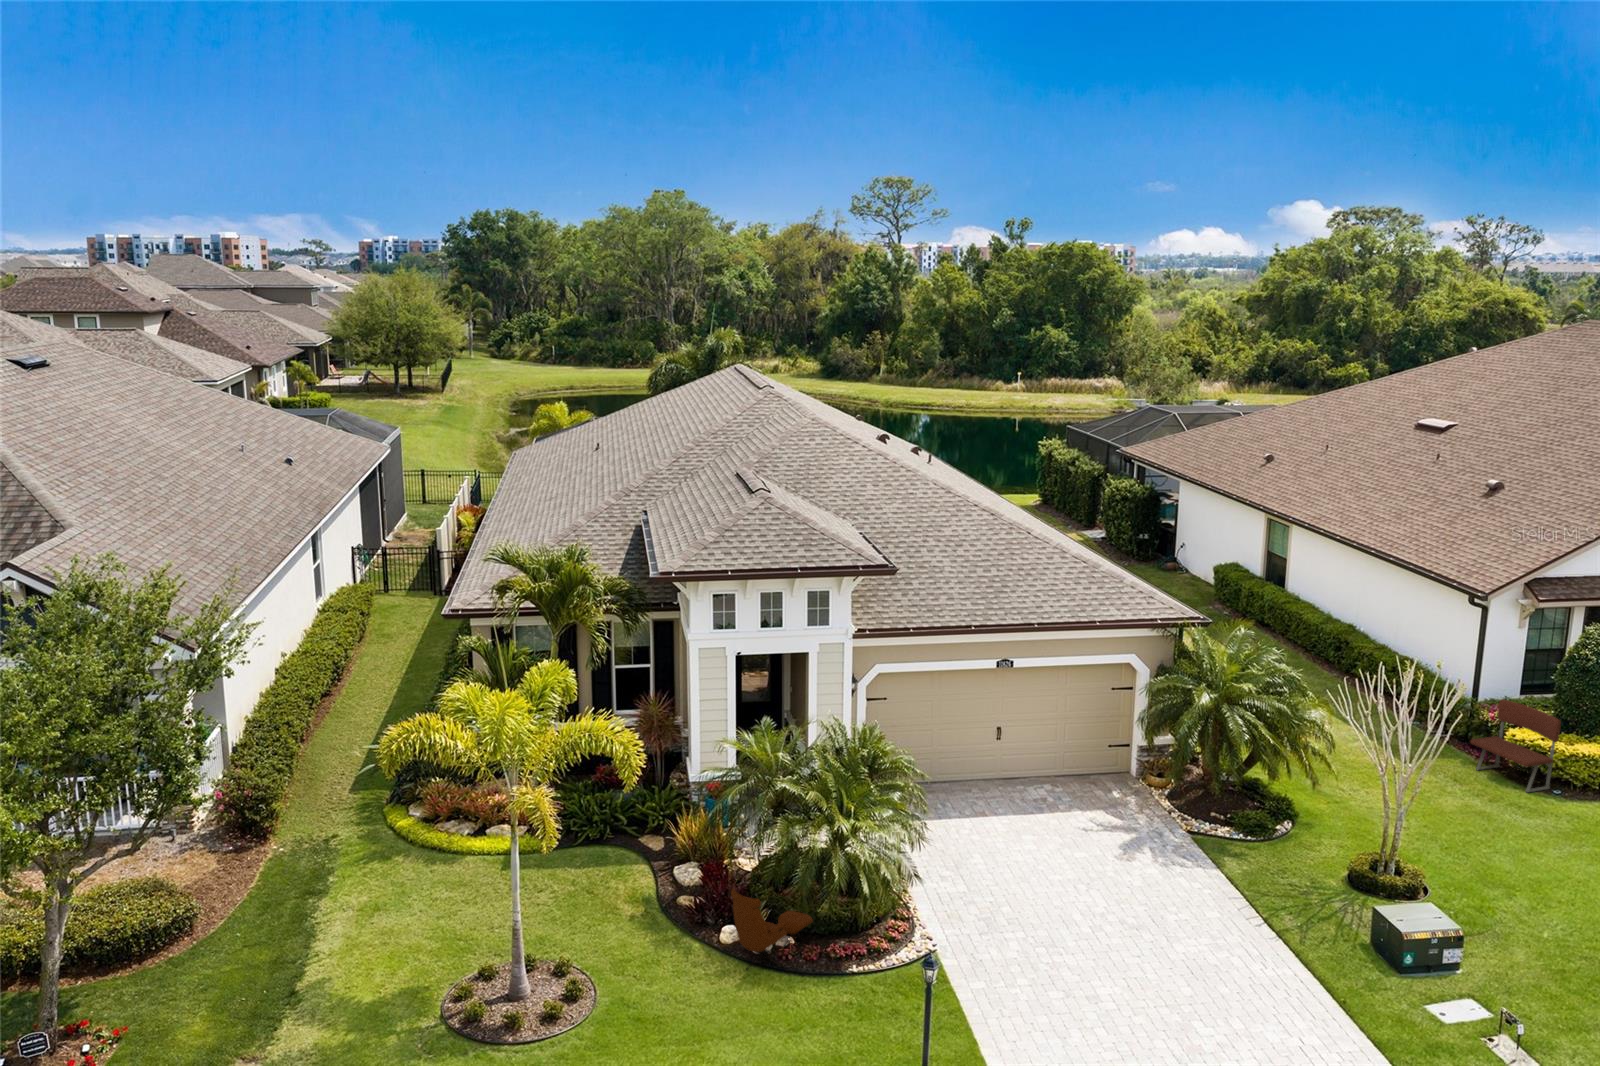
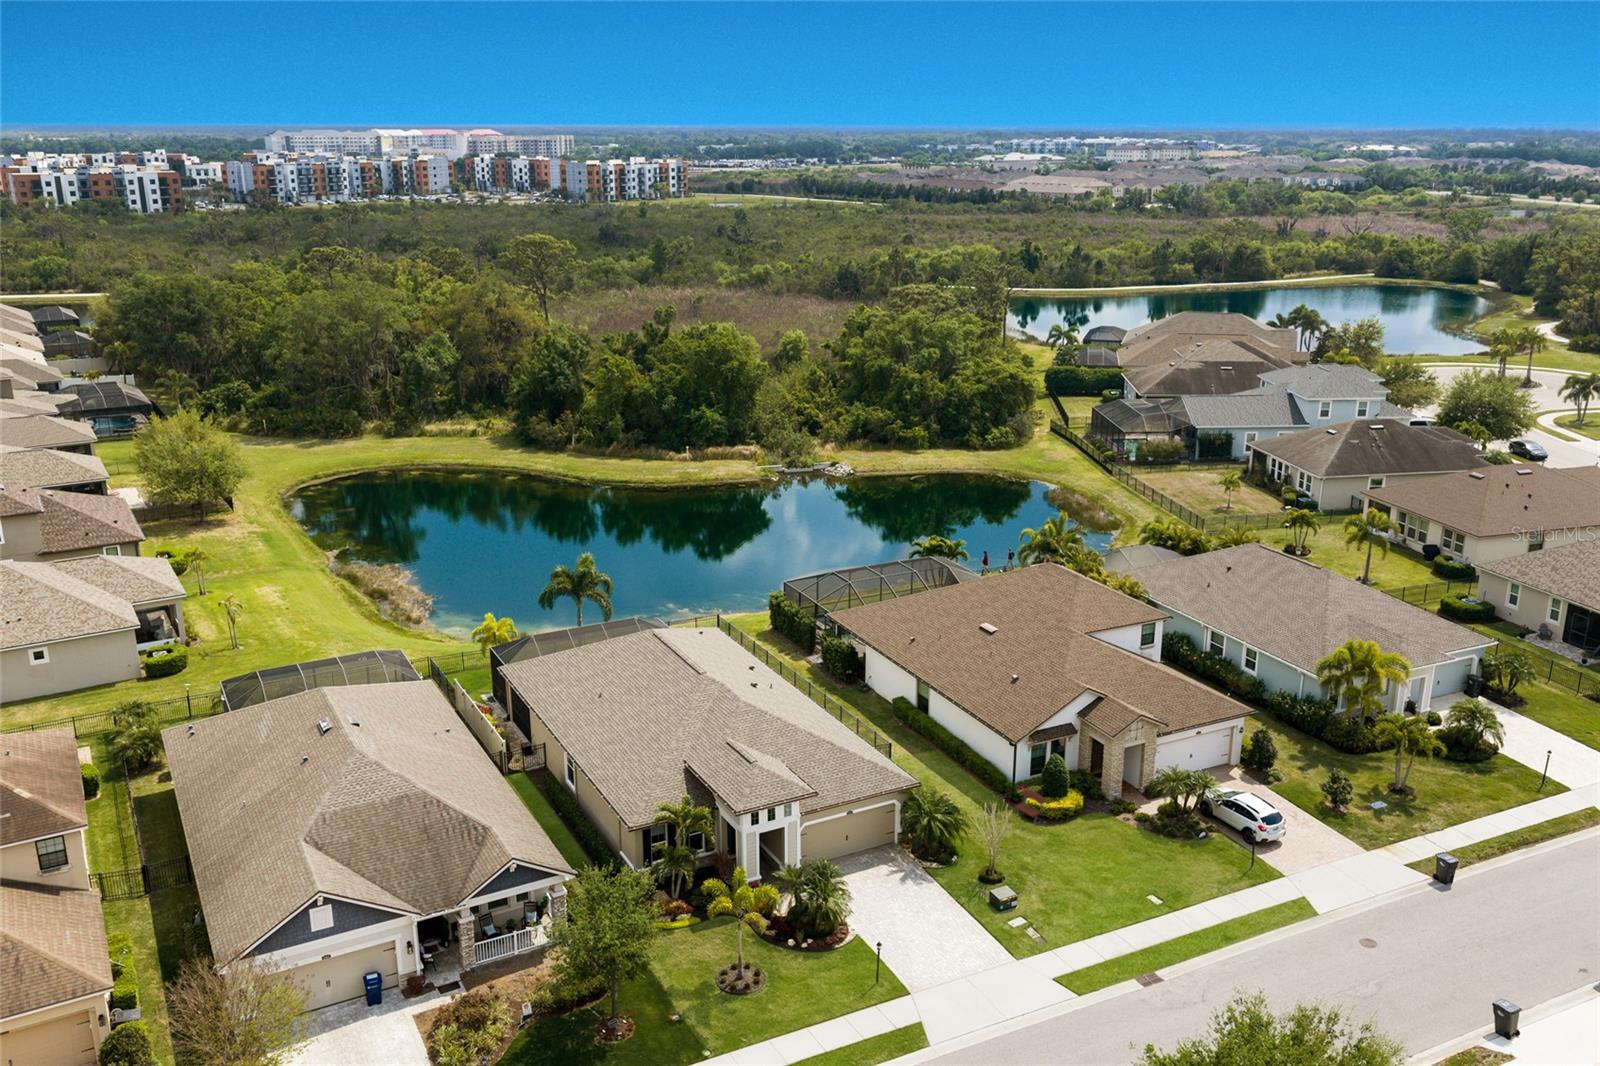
lounge chair: present [731,889,813,969] -> none [800,930,820,956]

